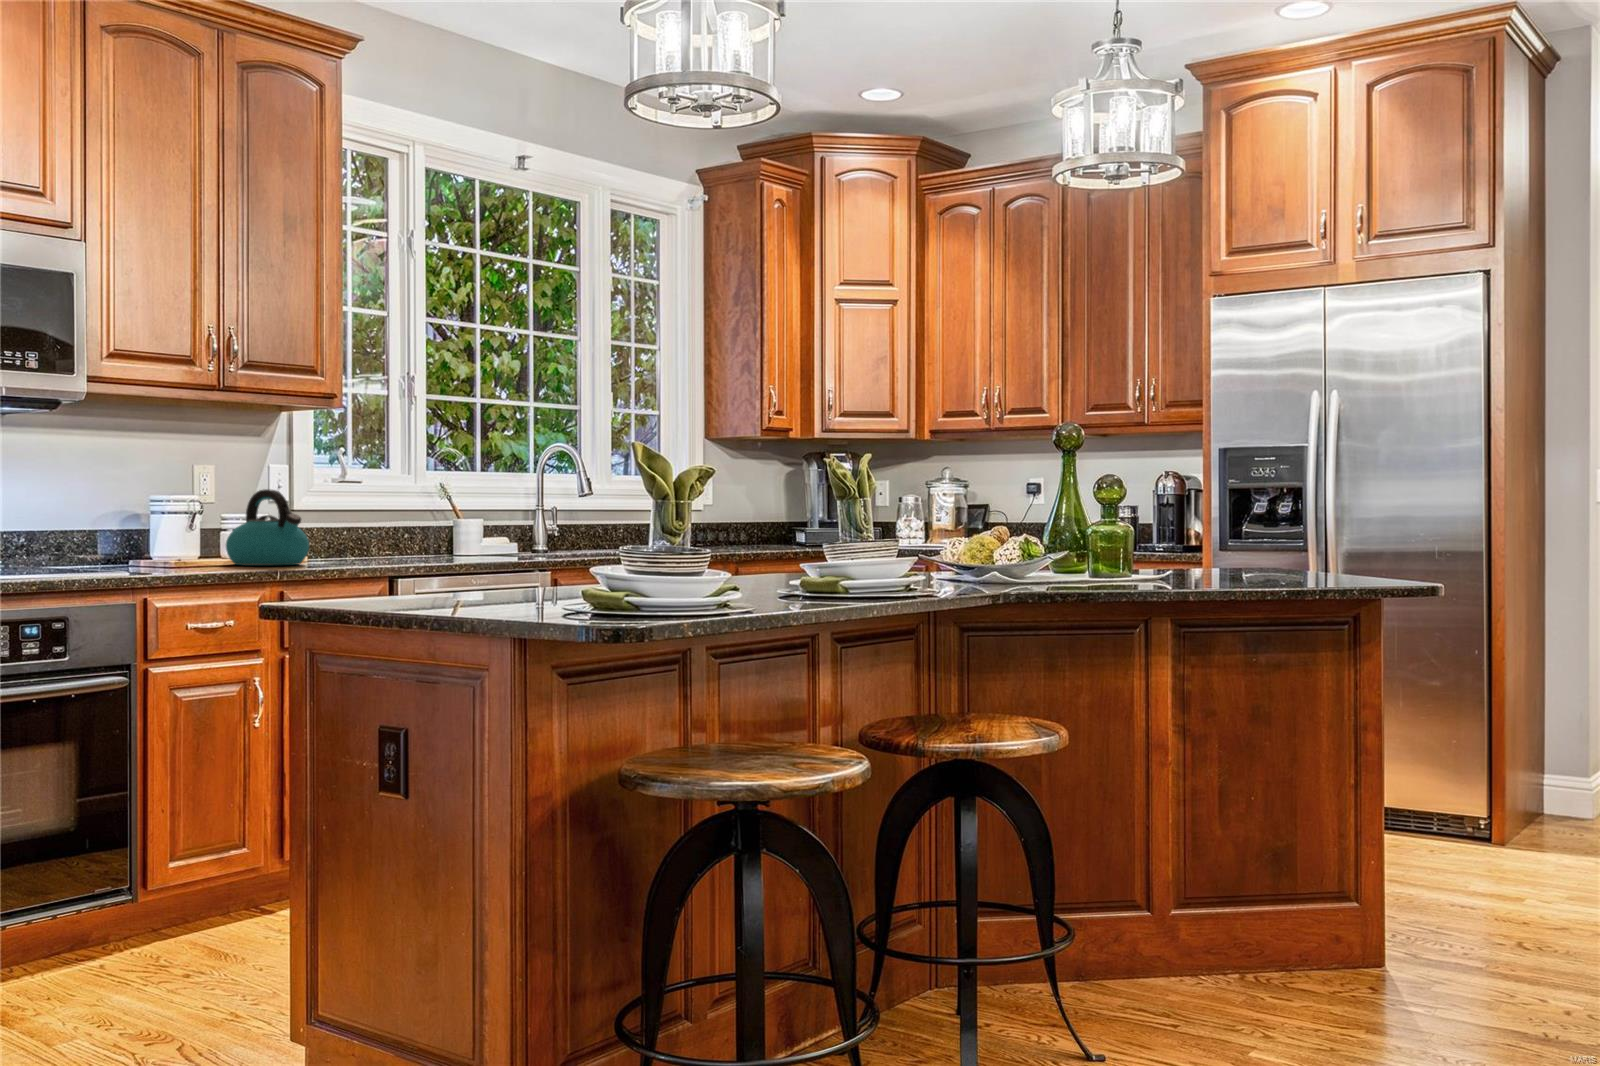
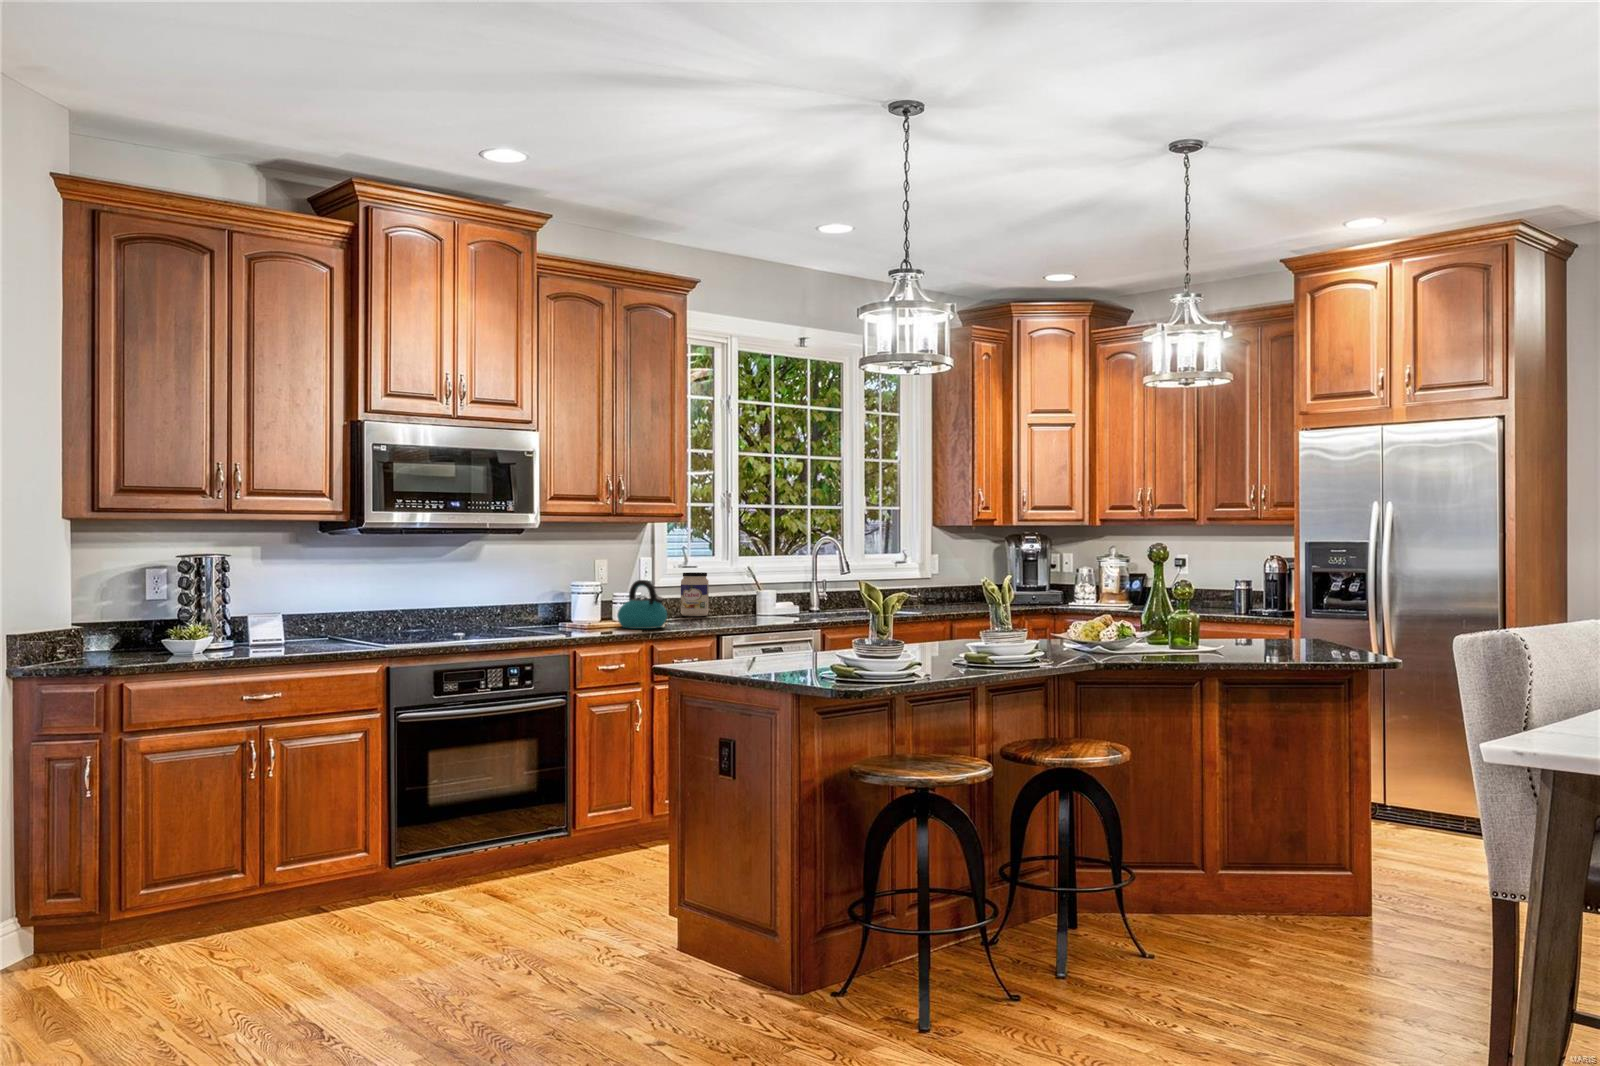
jar: none [336,488,380,554] -> present [681,572,709,616]

